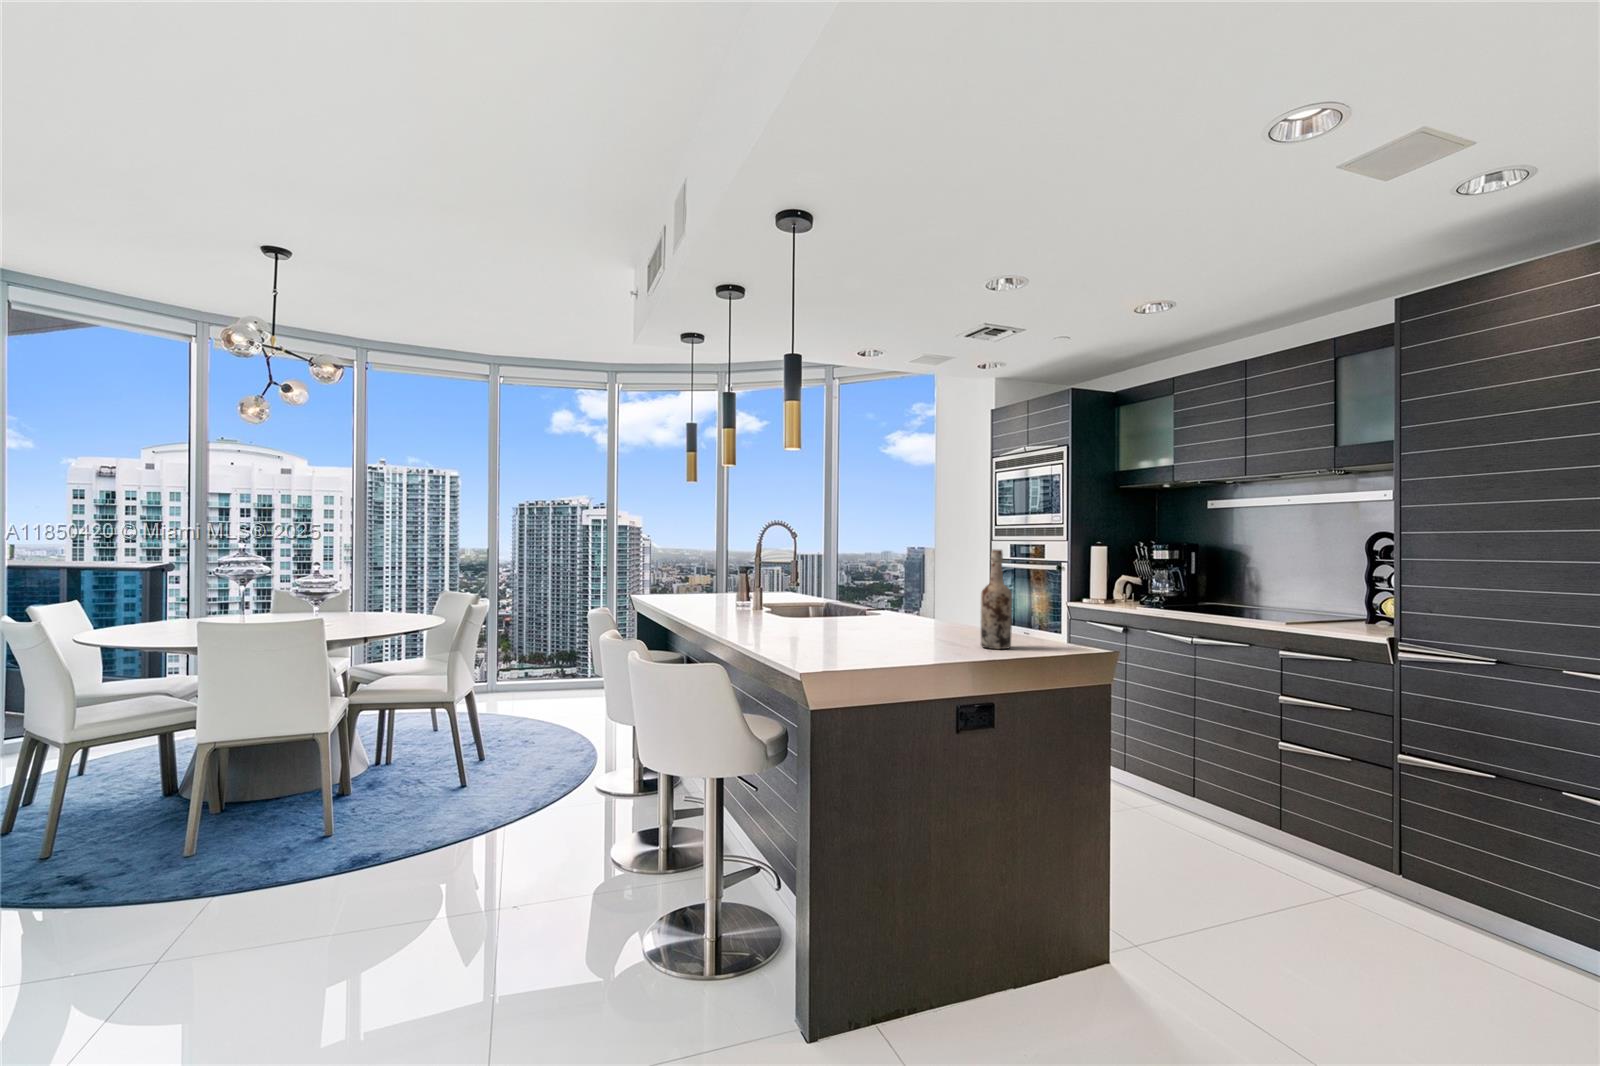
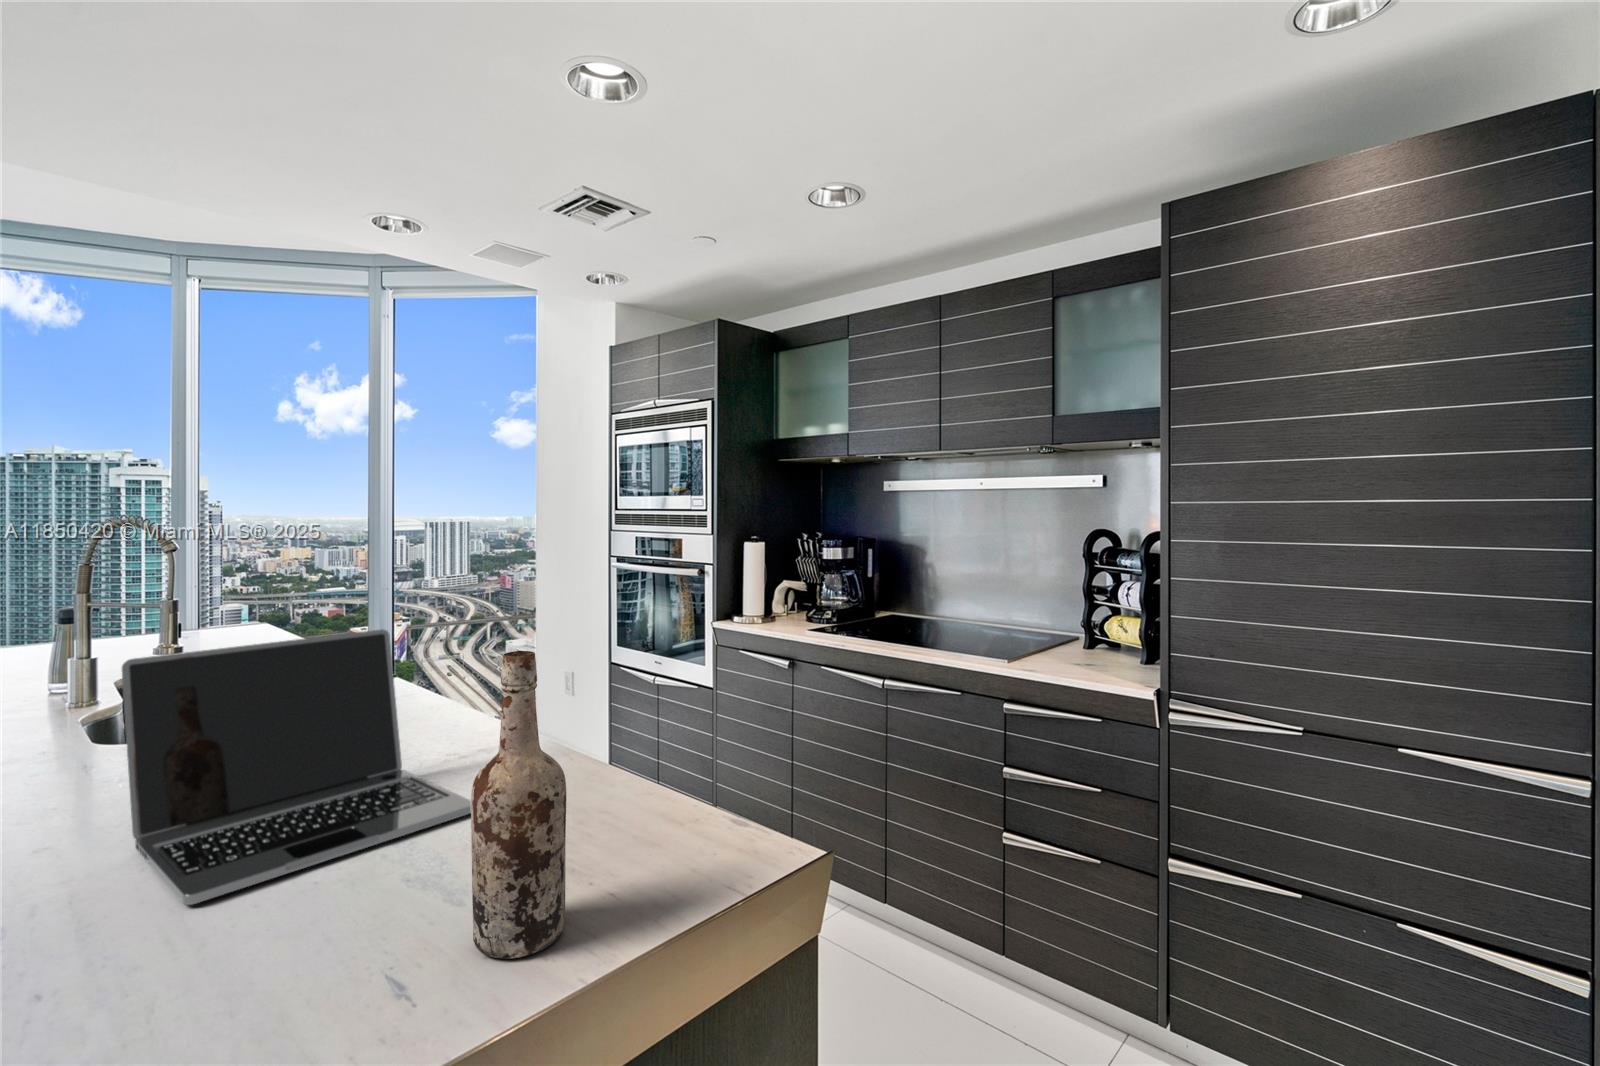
laptop: none [839,562,961,637] -> present [122,629,471,905]

